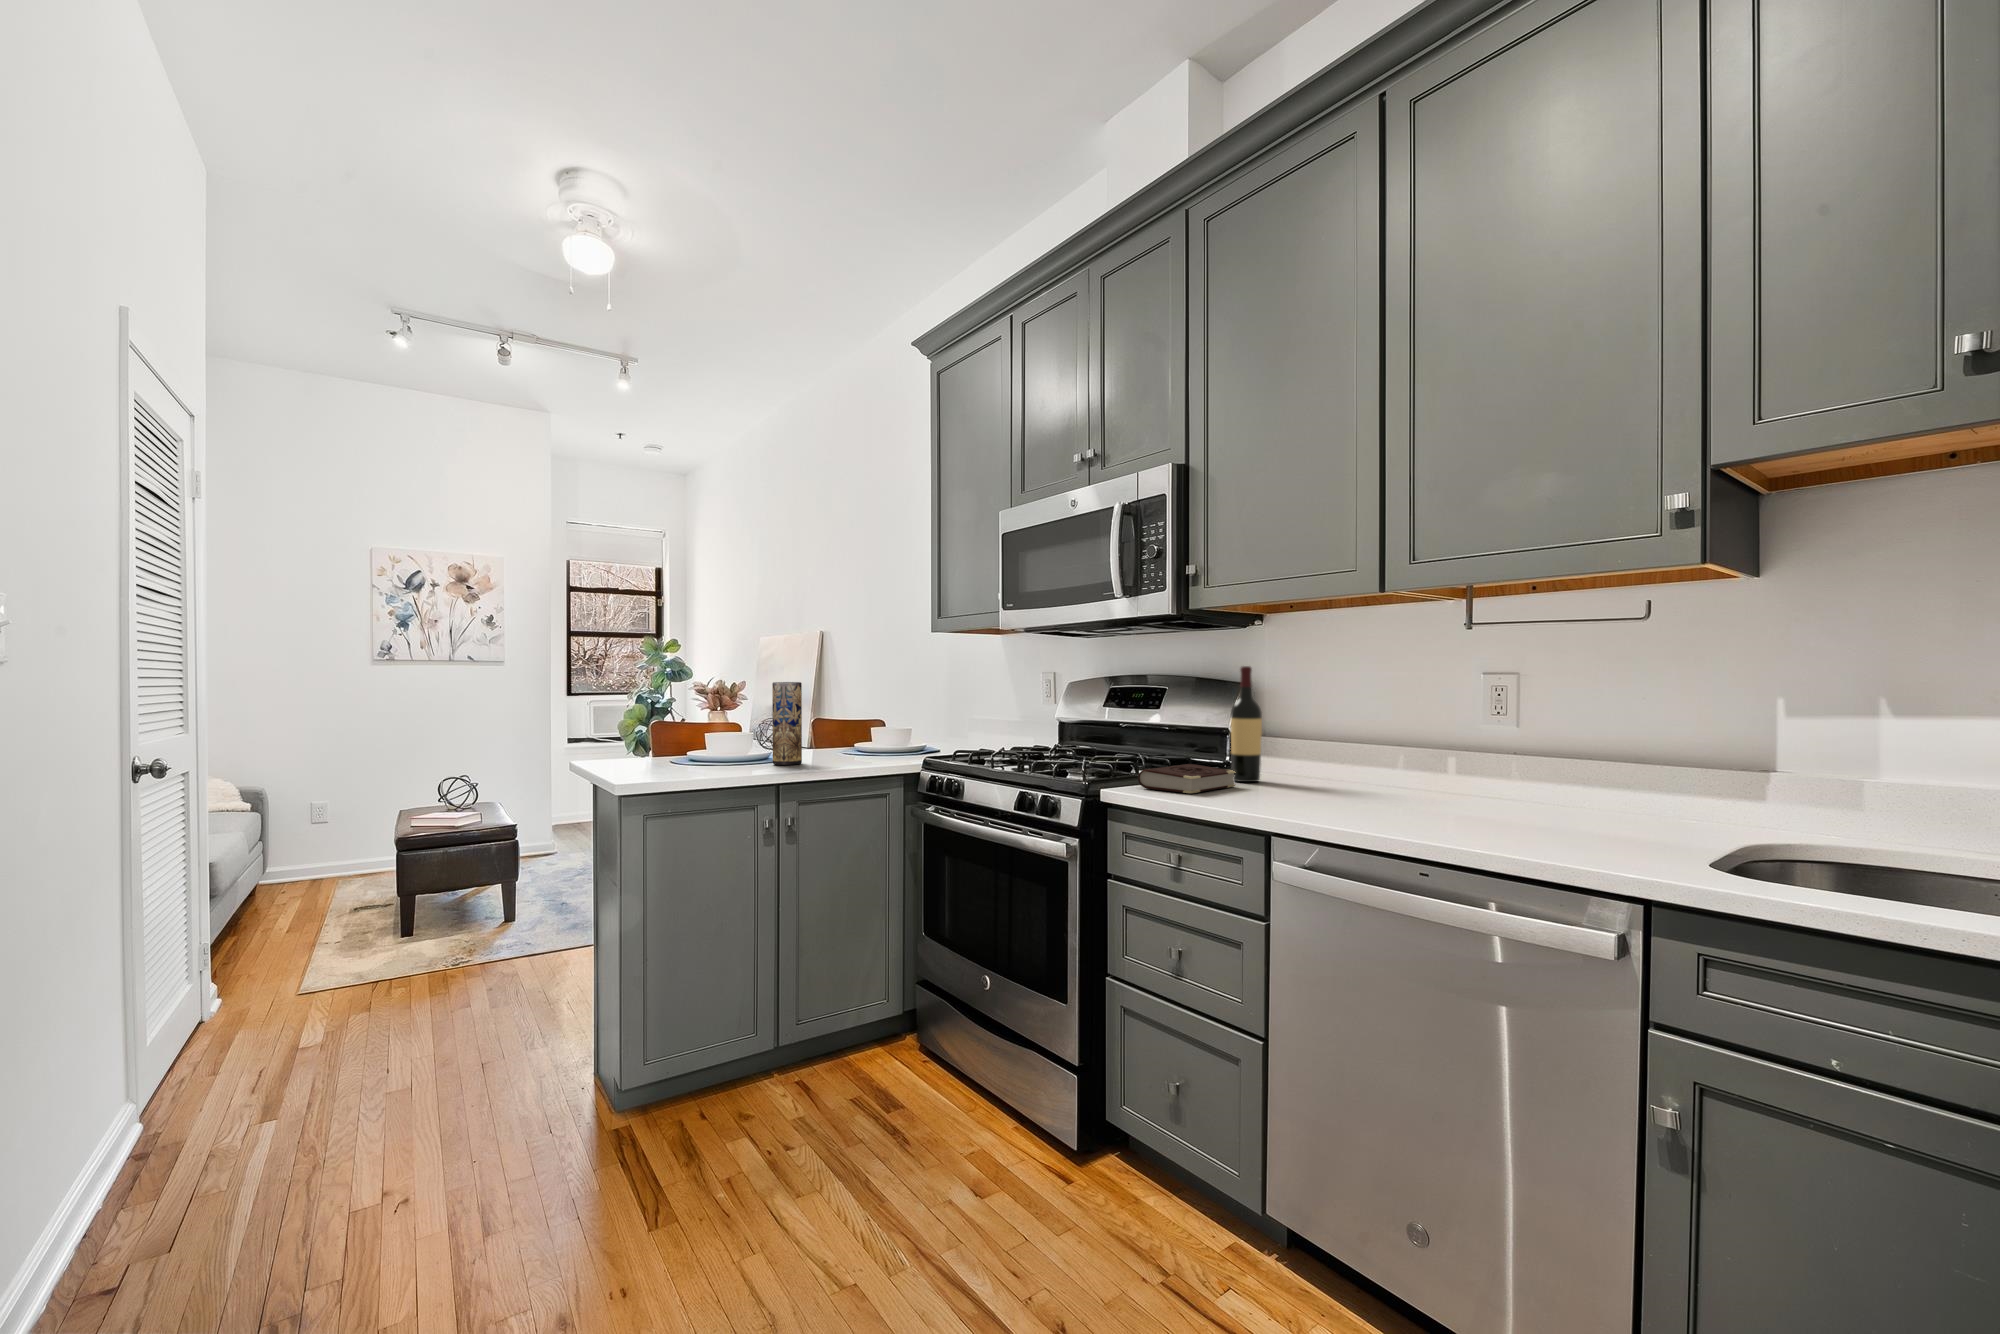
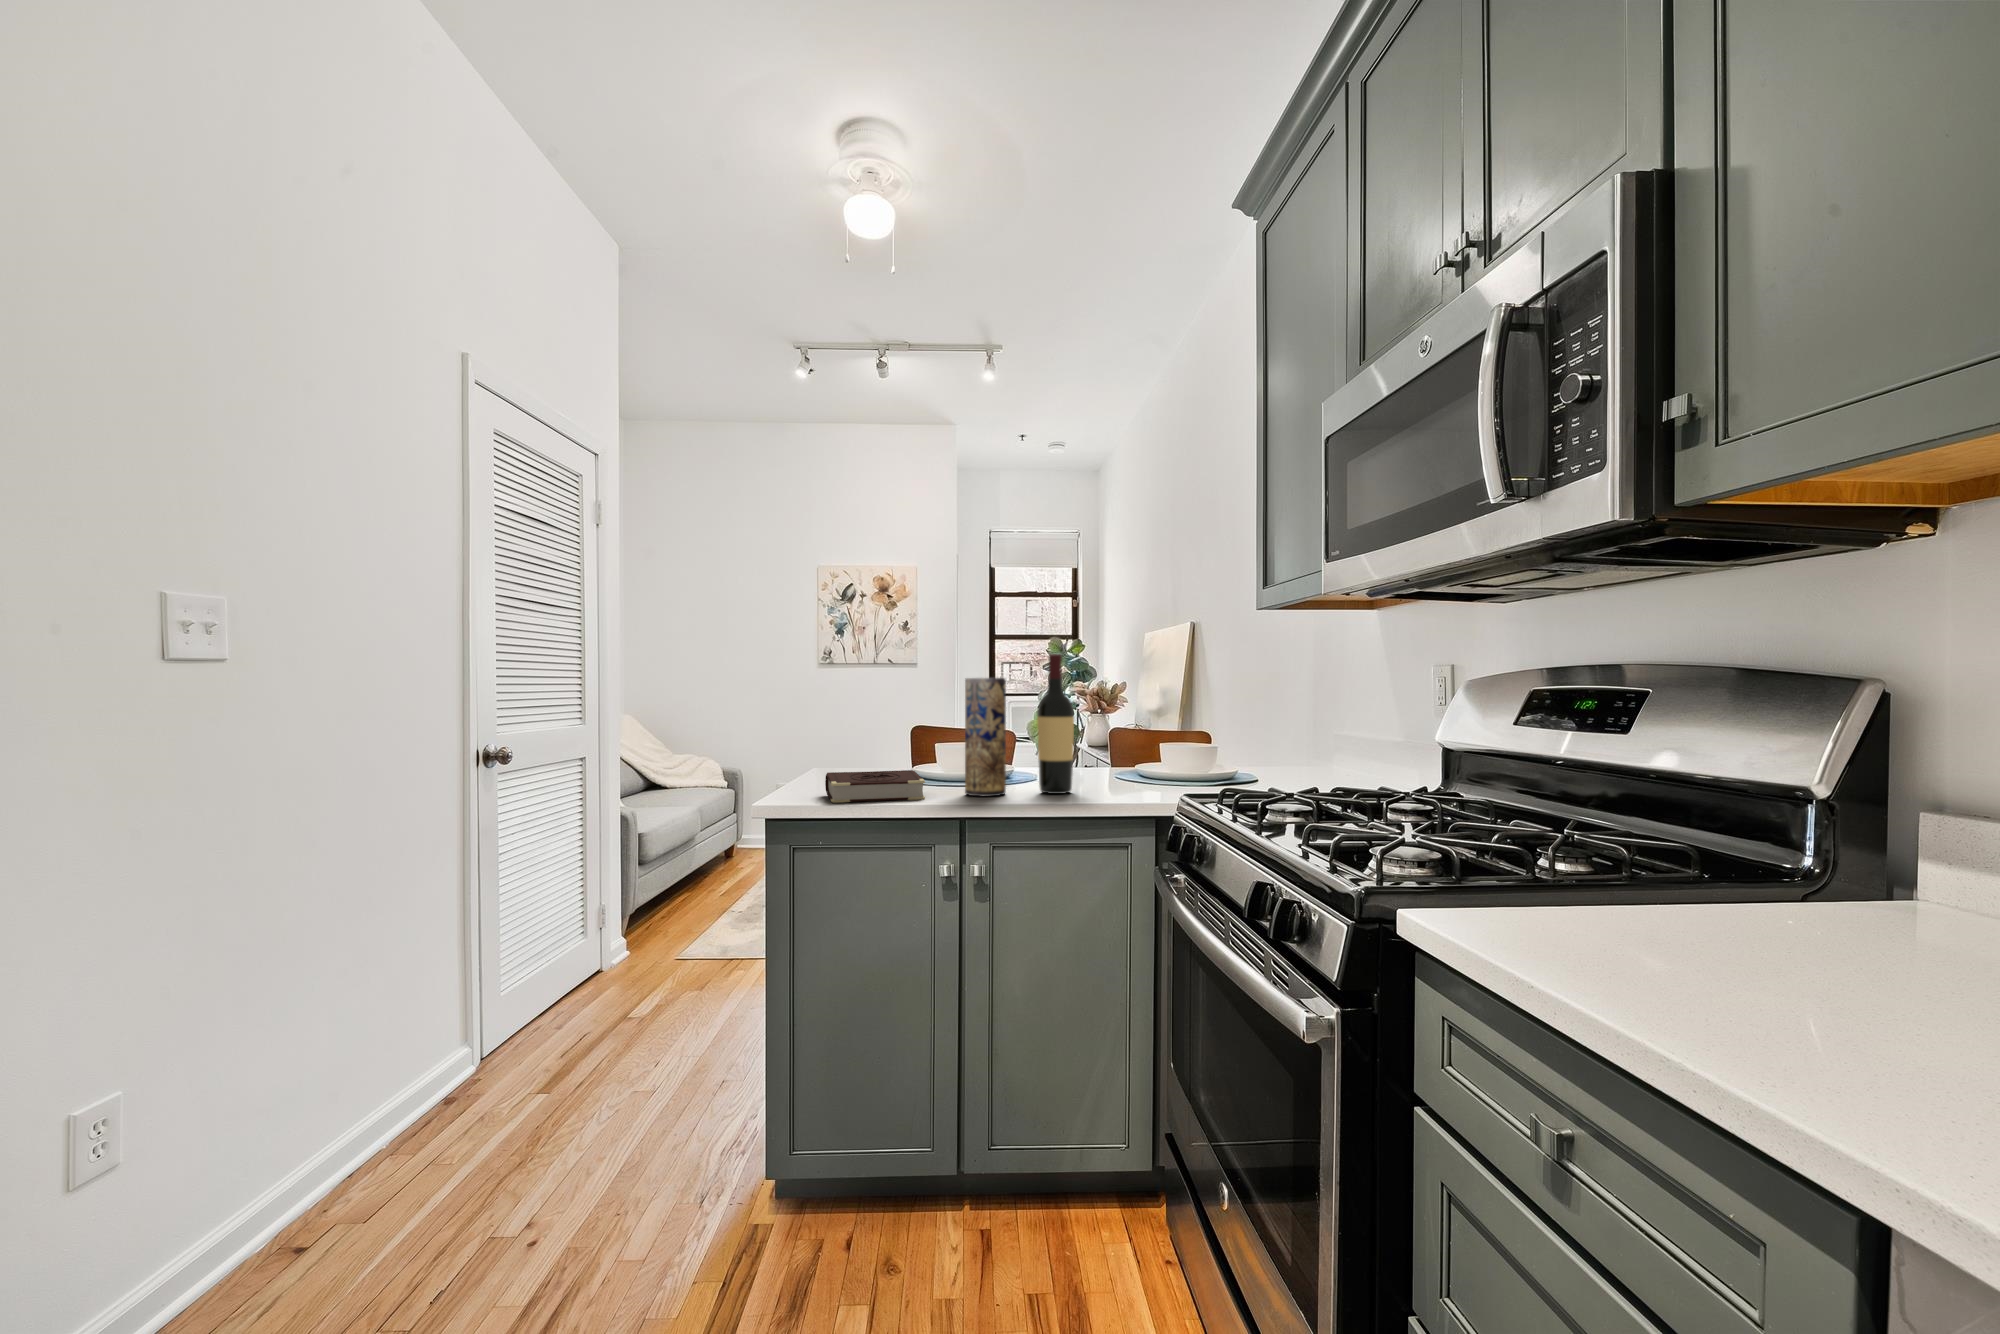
wine bottle: present [1231,666,1262,782] -> present [1037,654,1074,794]
book: present [1138,764,1236,793] -> present [825,770,925,803]

